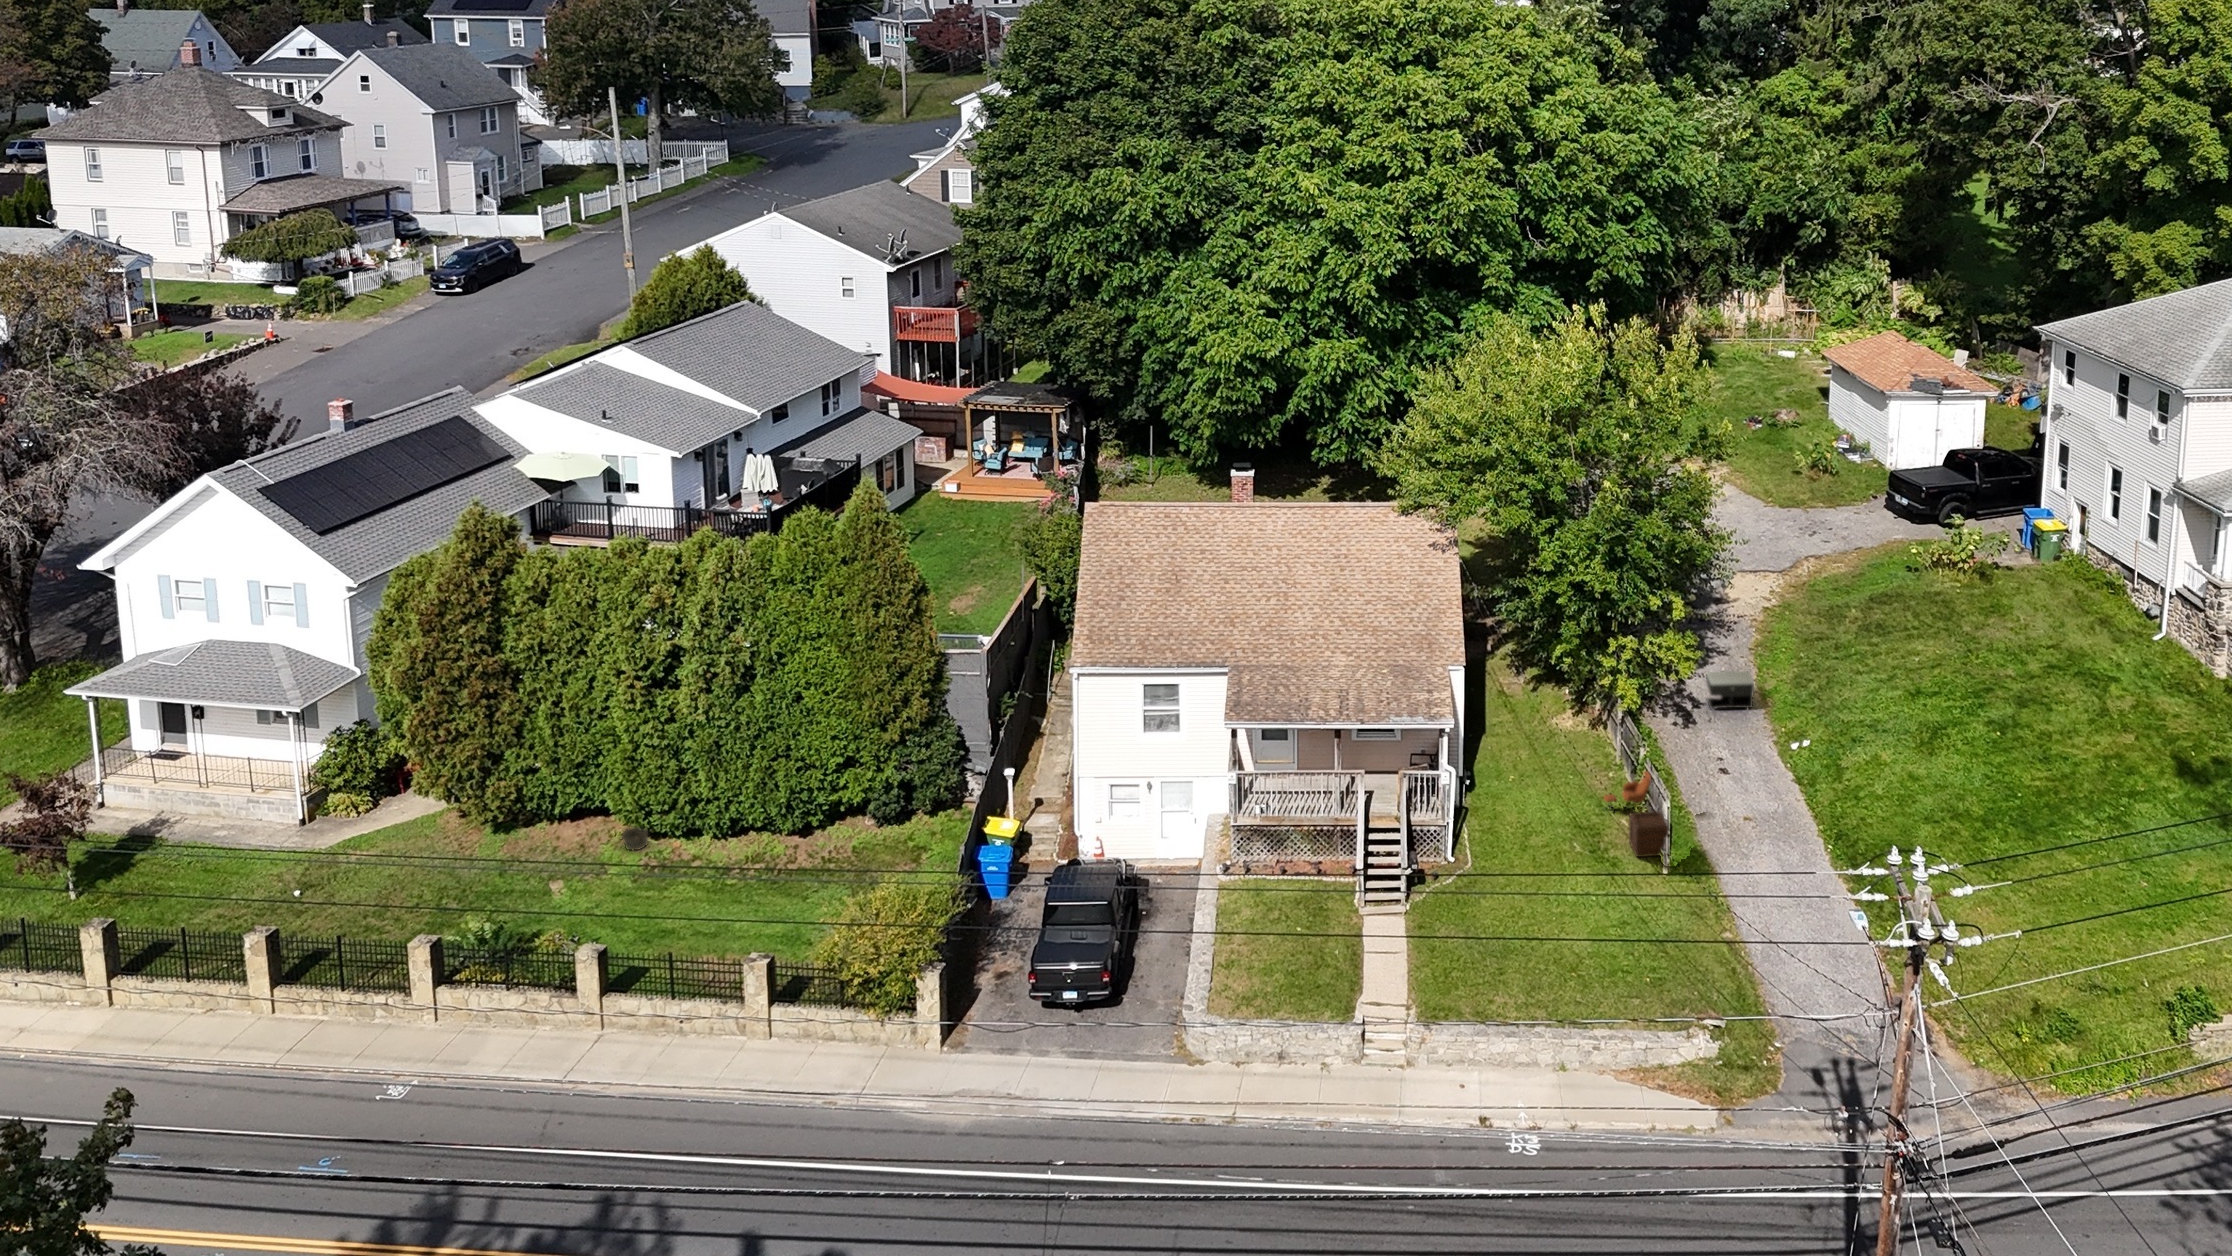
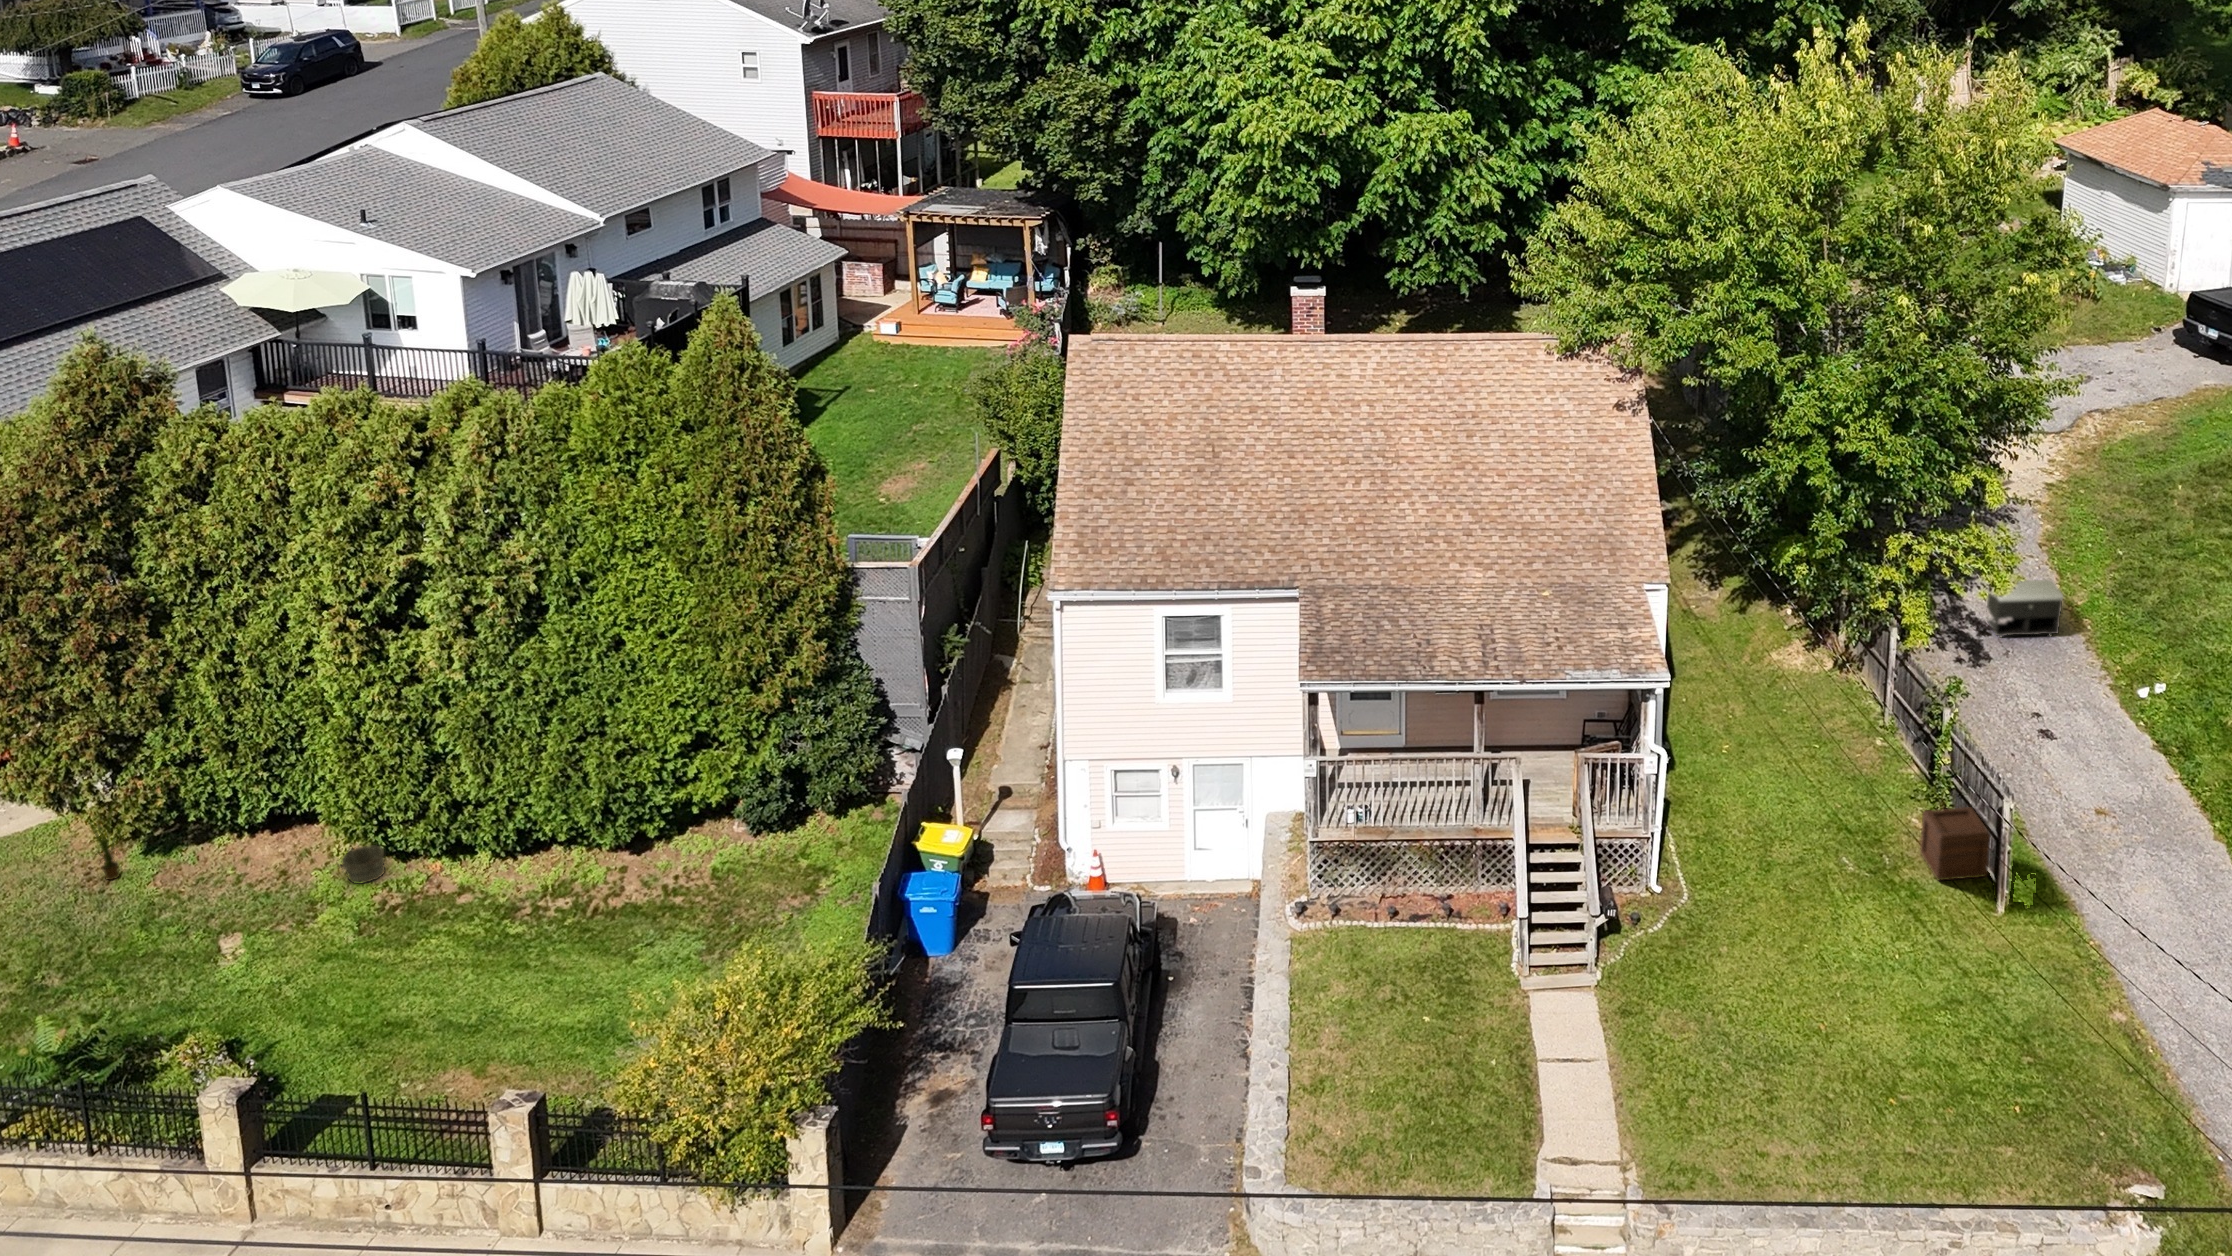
lounge chair: present [1604,772,1652,808] -> none [1867,740,1945,806]
house plant: none [462,796,488,846] -> present [86,807,122,880]

